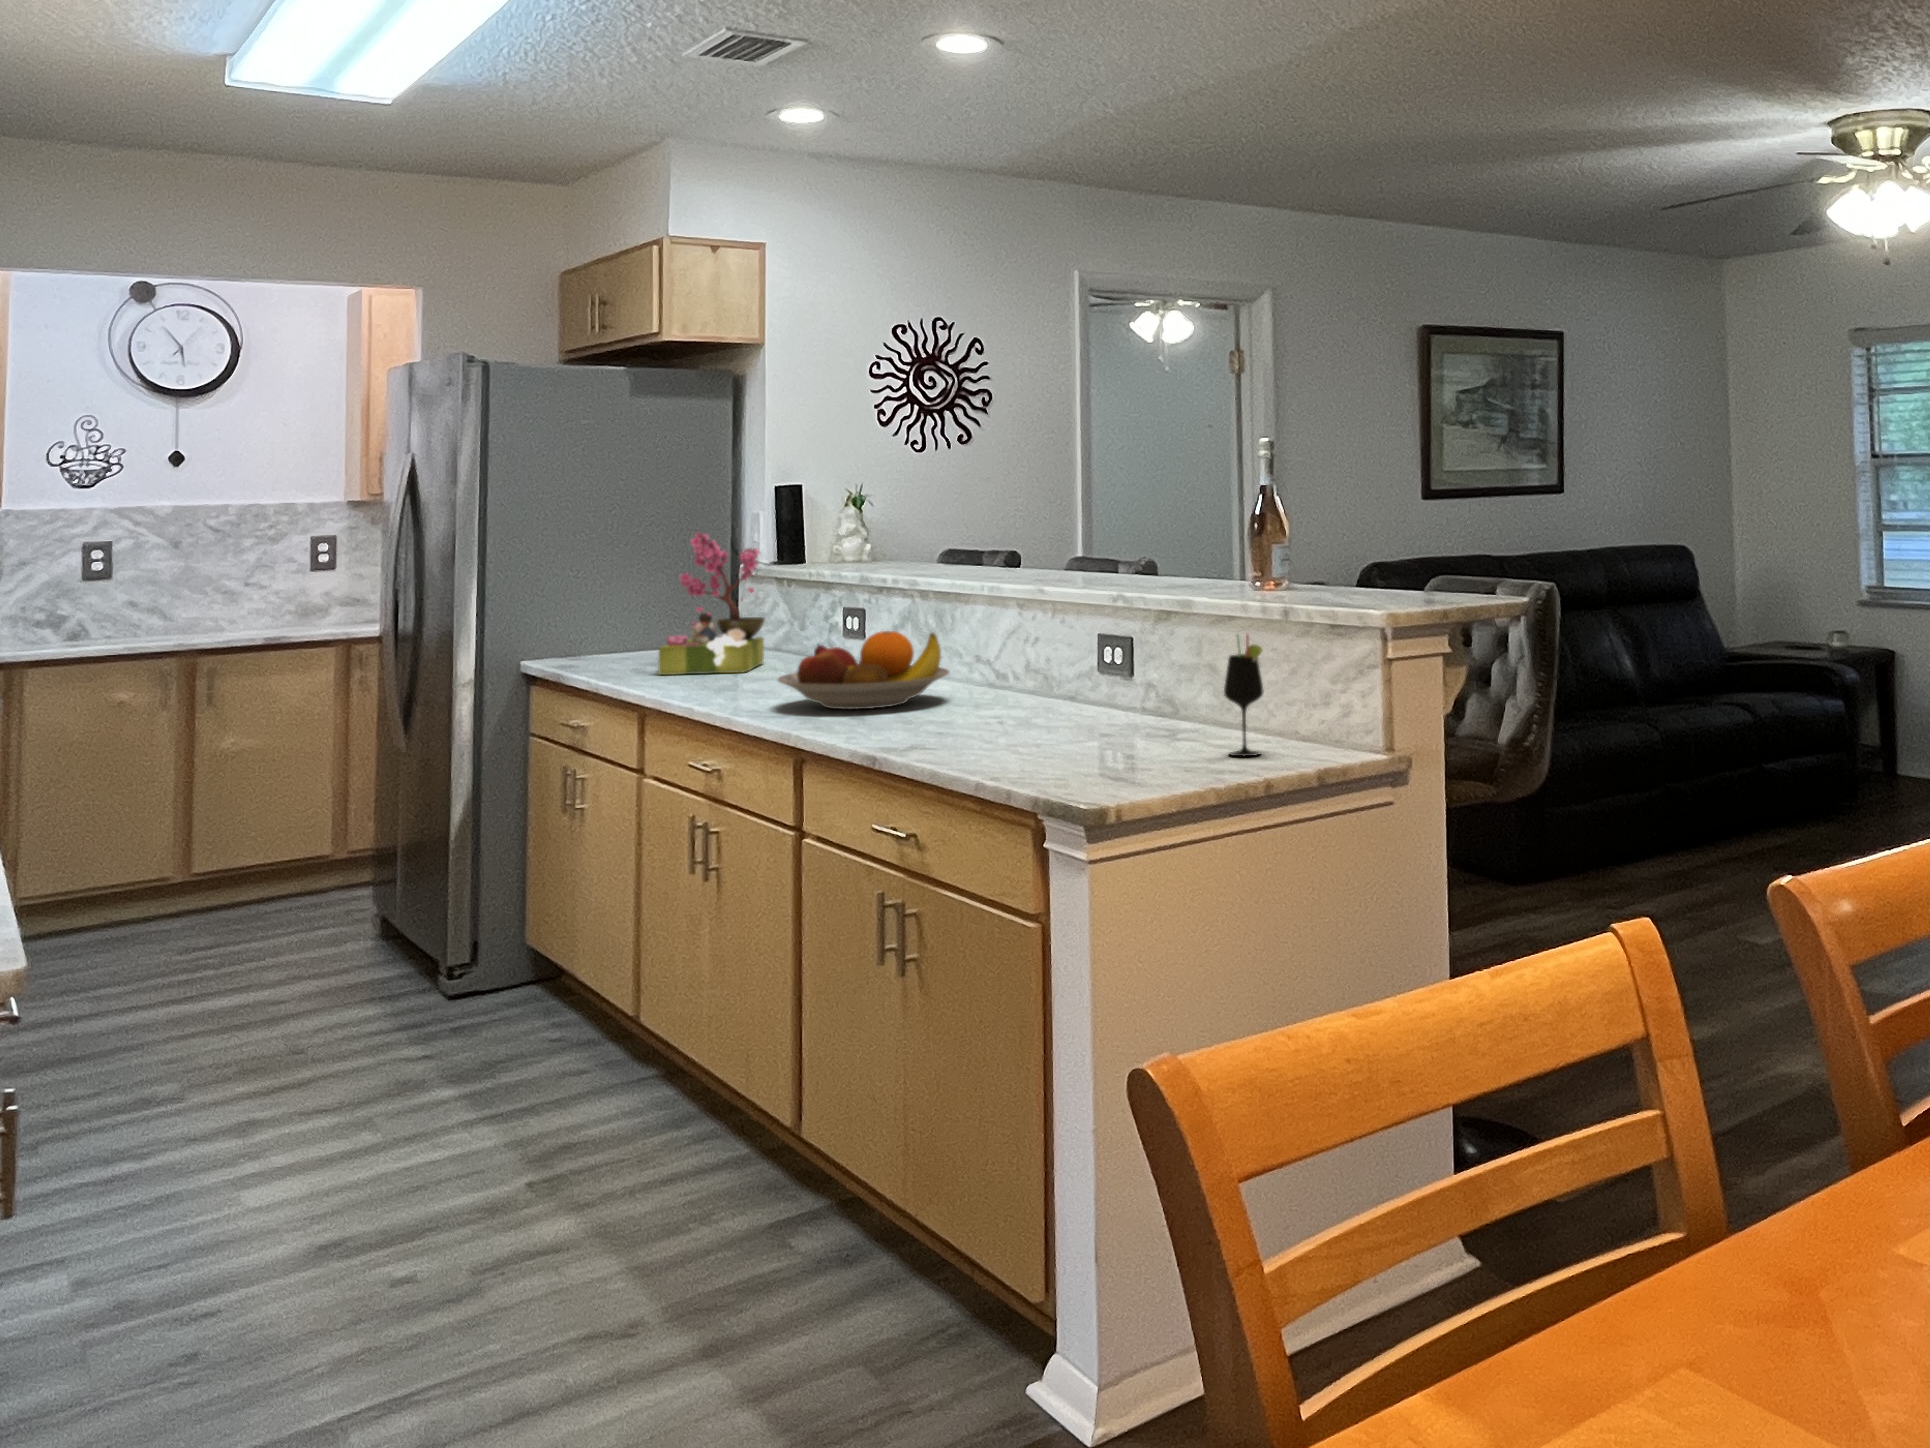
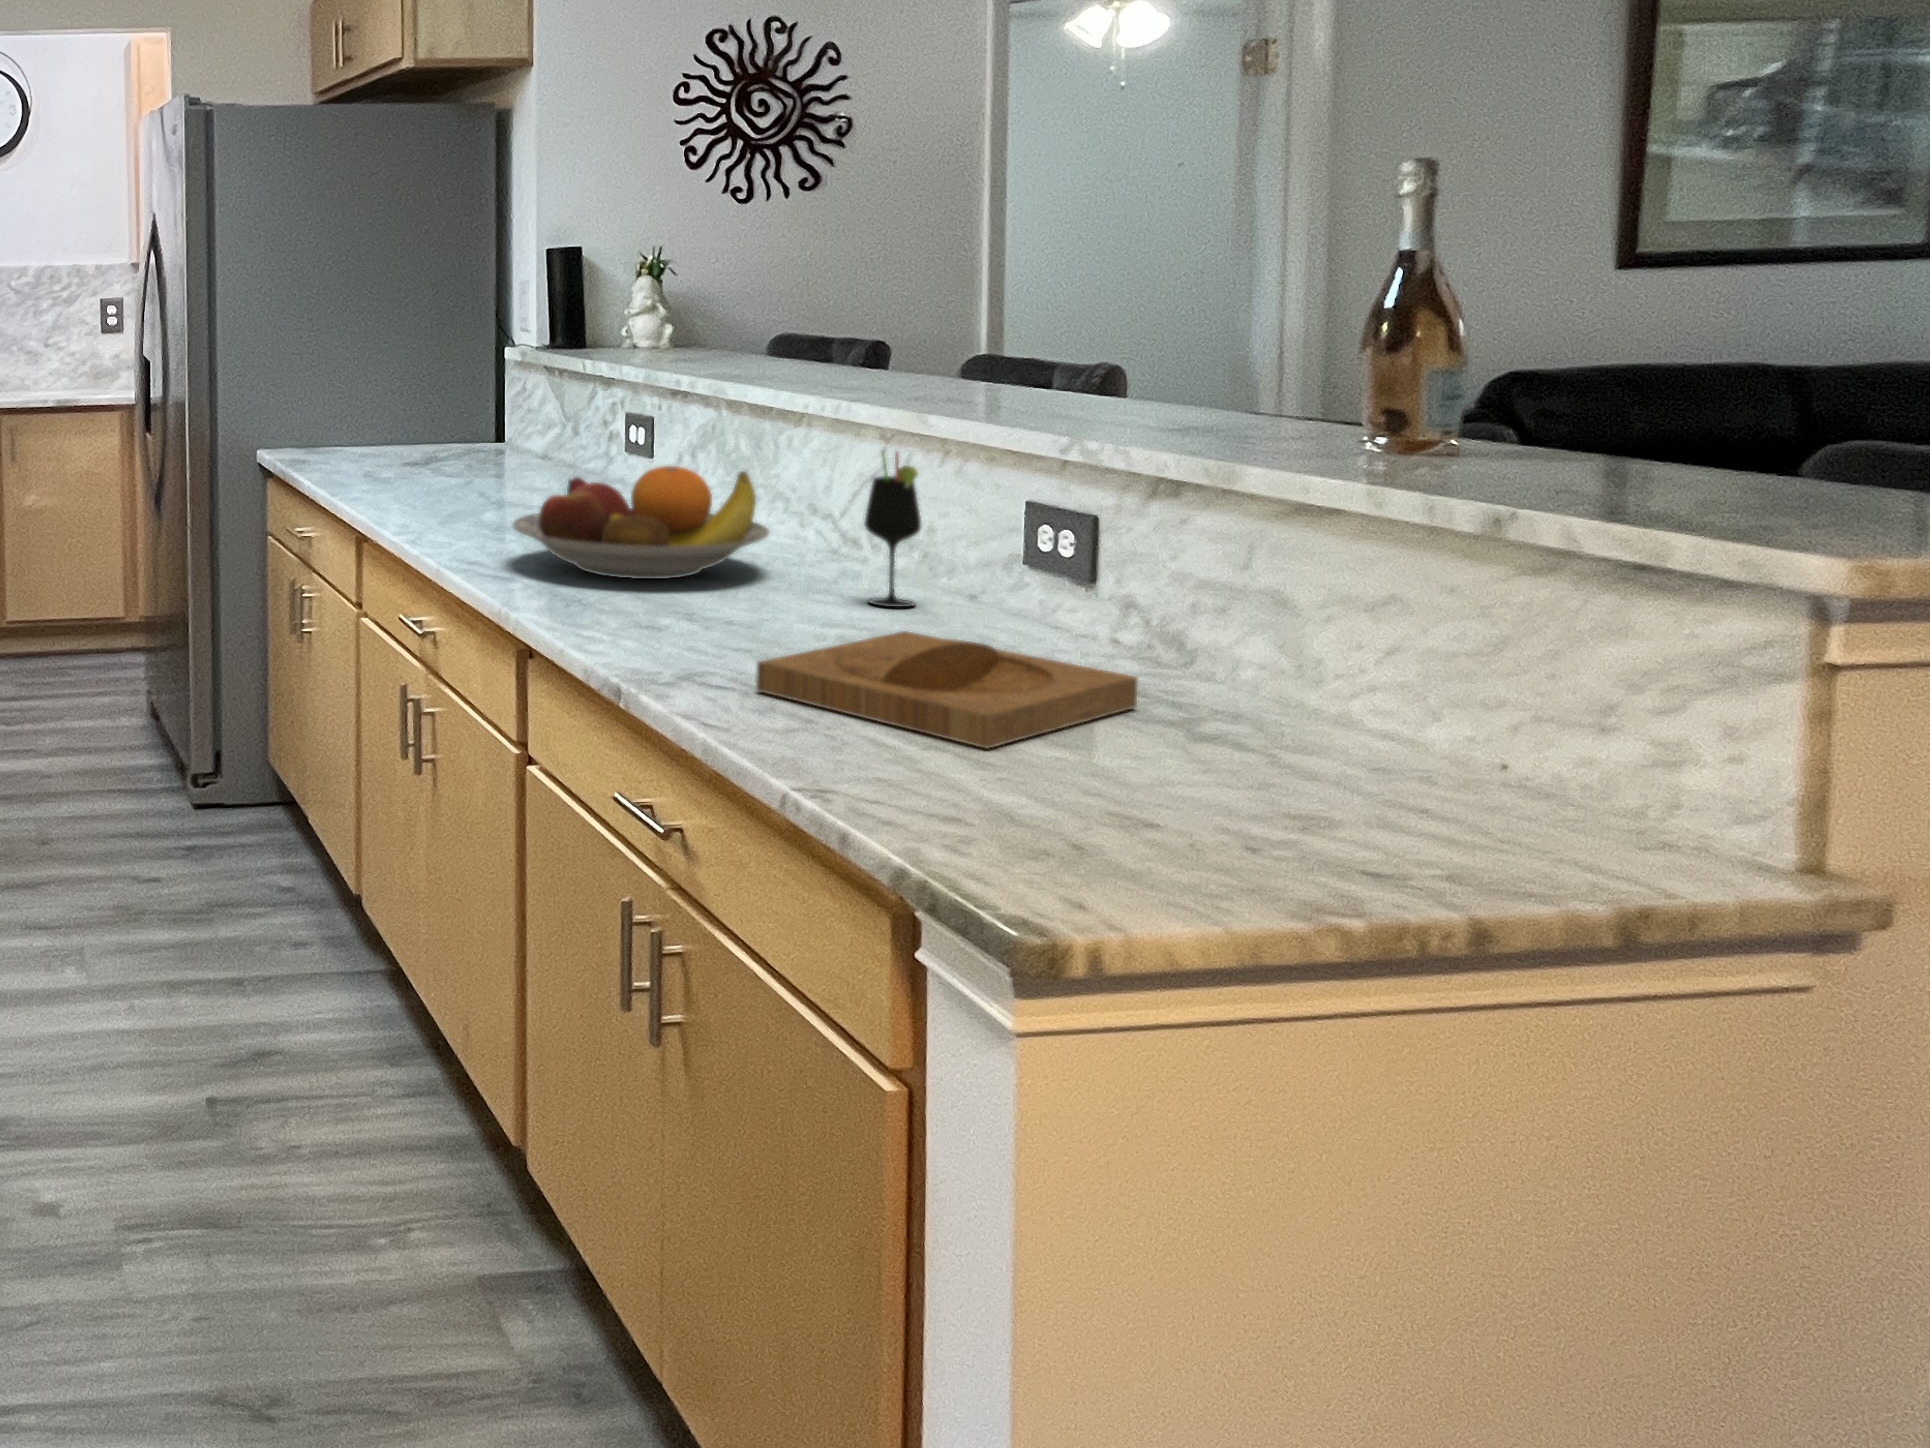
flower arrangement: present [658,532,765,675] -> none [394,305,528,491]
wine glass: present [1224,635,1264,756] -> present [864,452,921,607]
tray: none [953,708,1150,756] -> present [756,631,1137,749]

